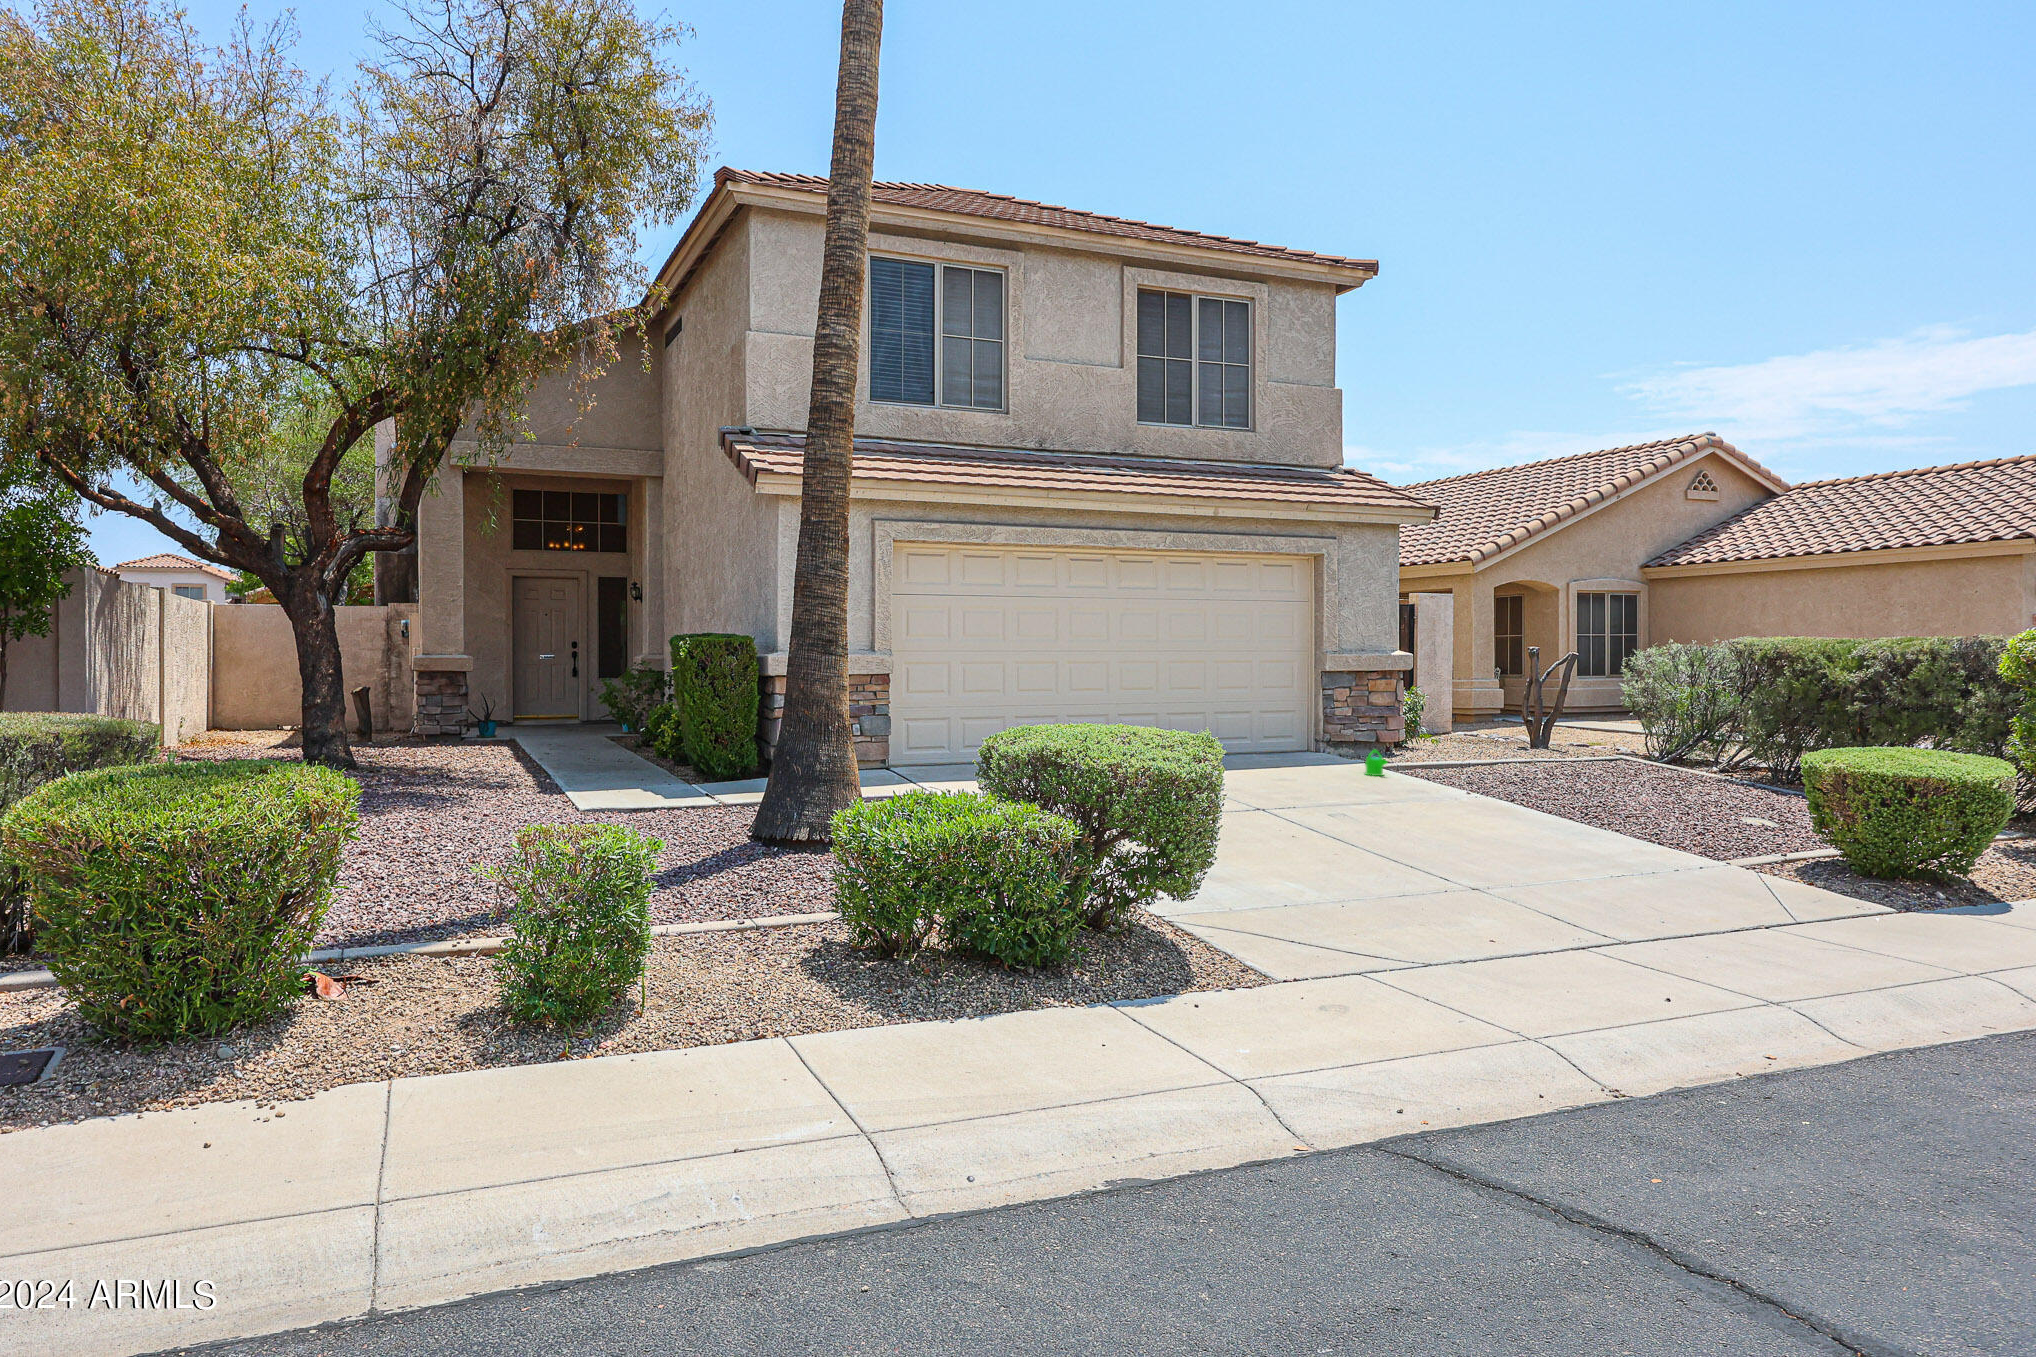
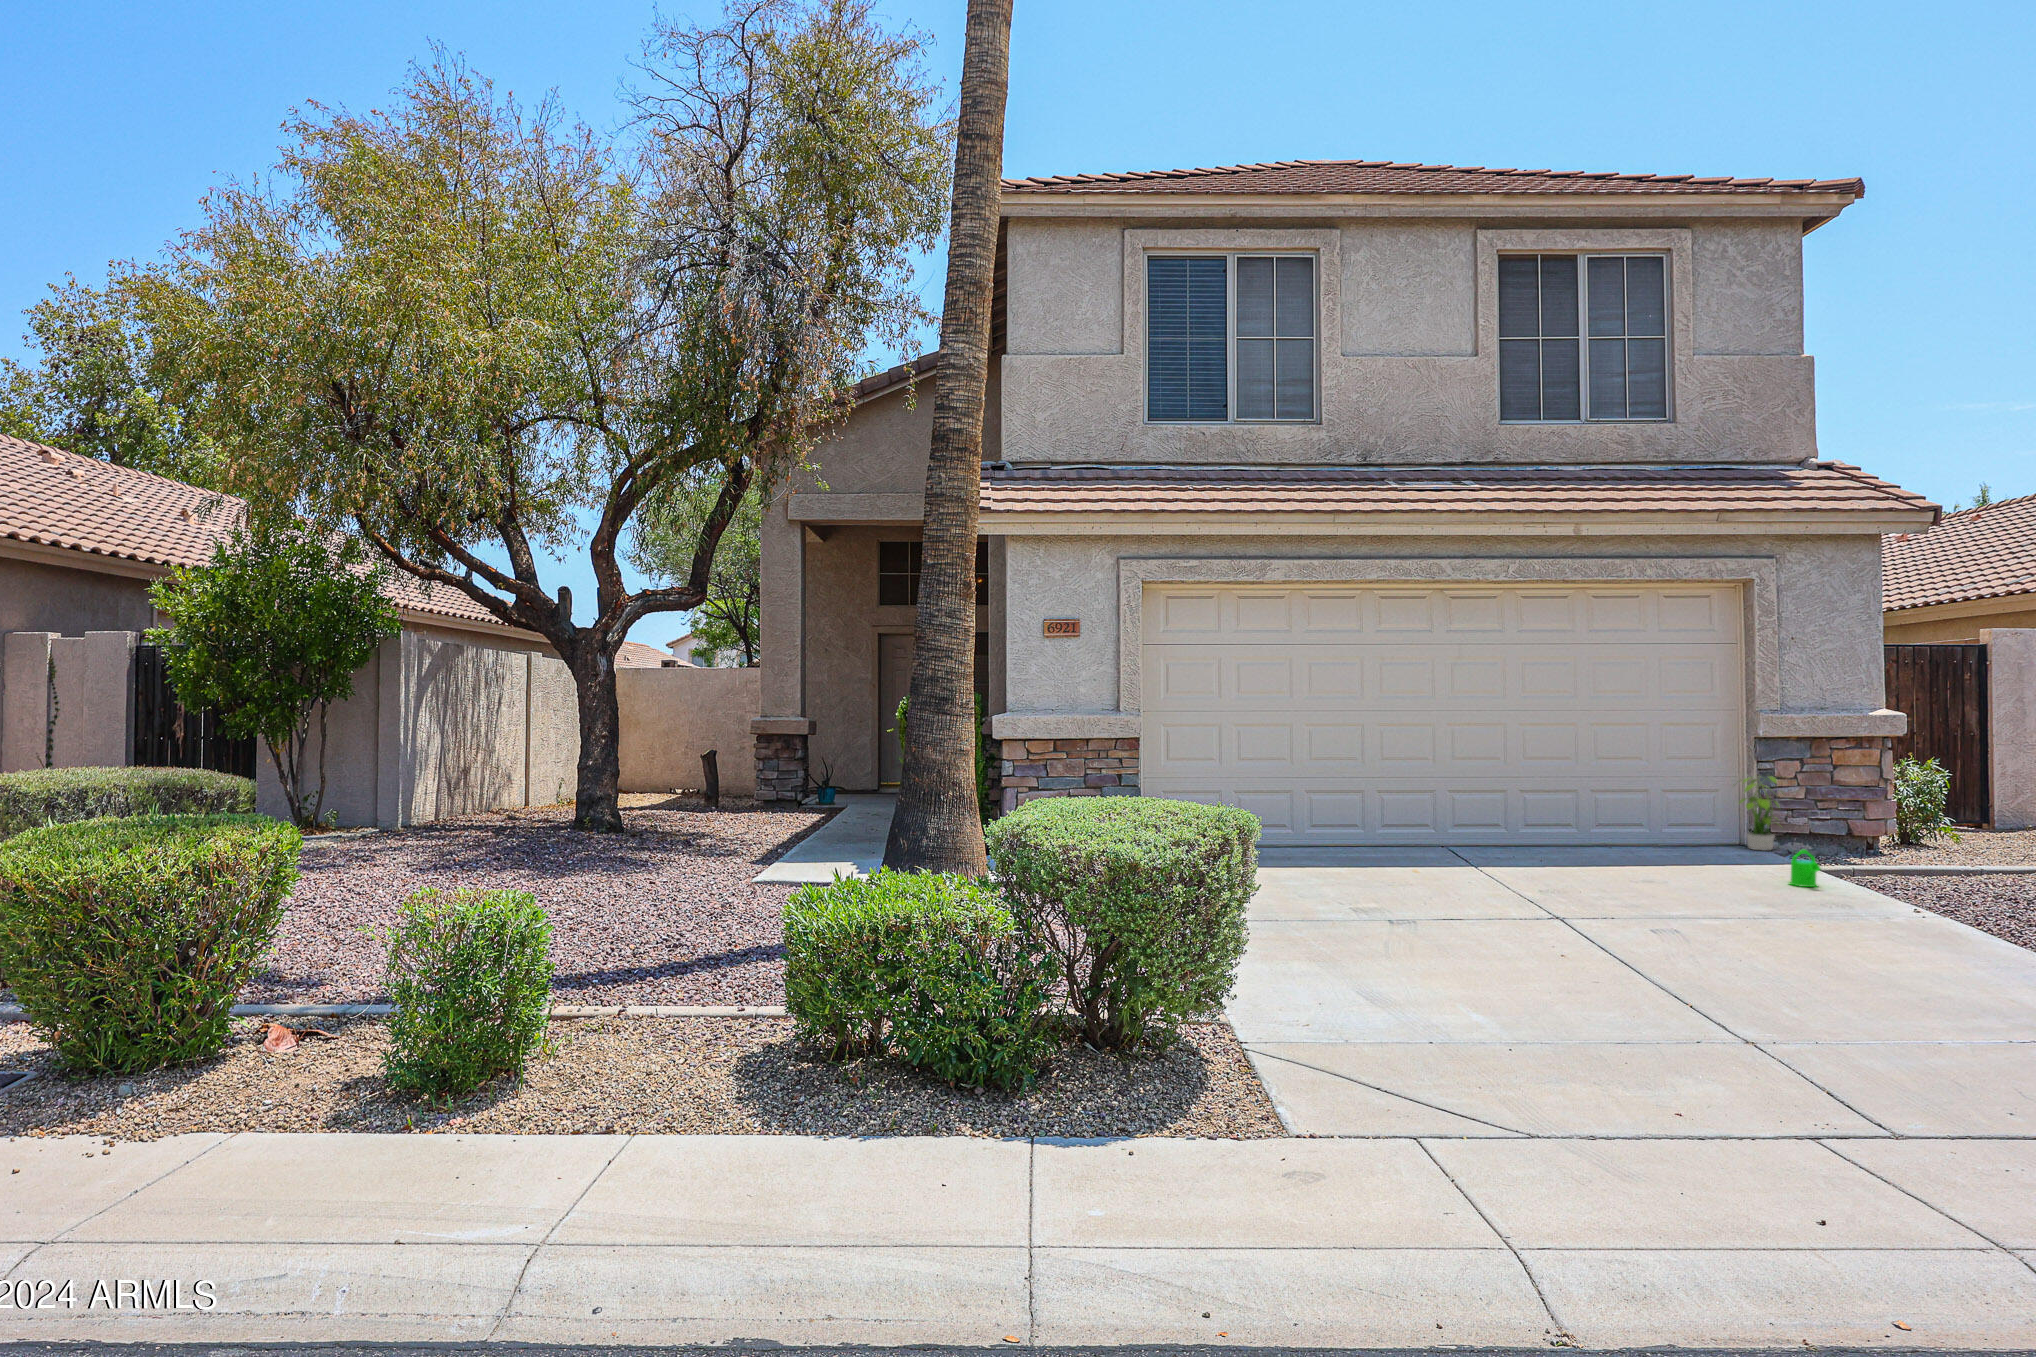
potted plant: none [1305,698,1340,753] -> present [1733,776,1783,851]

